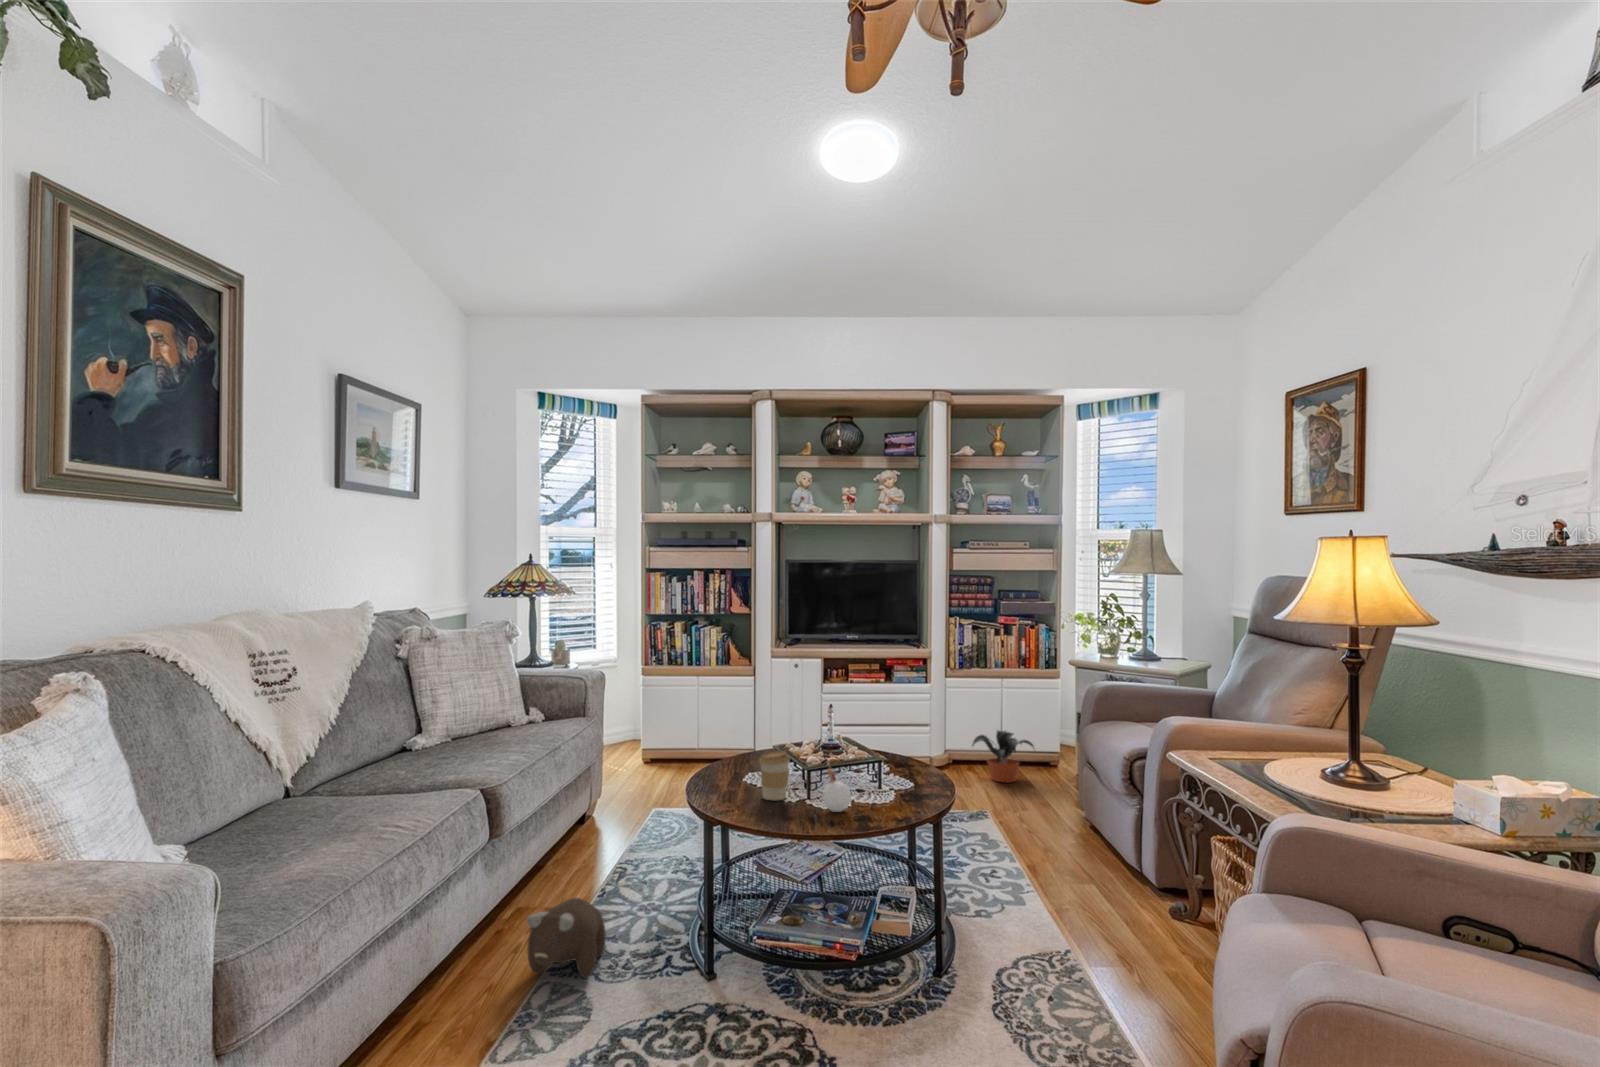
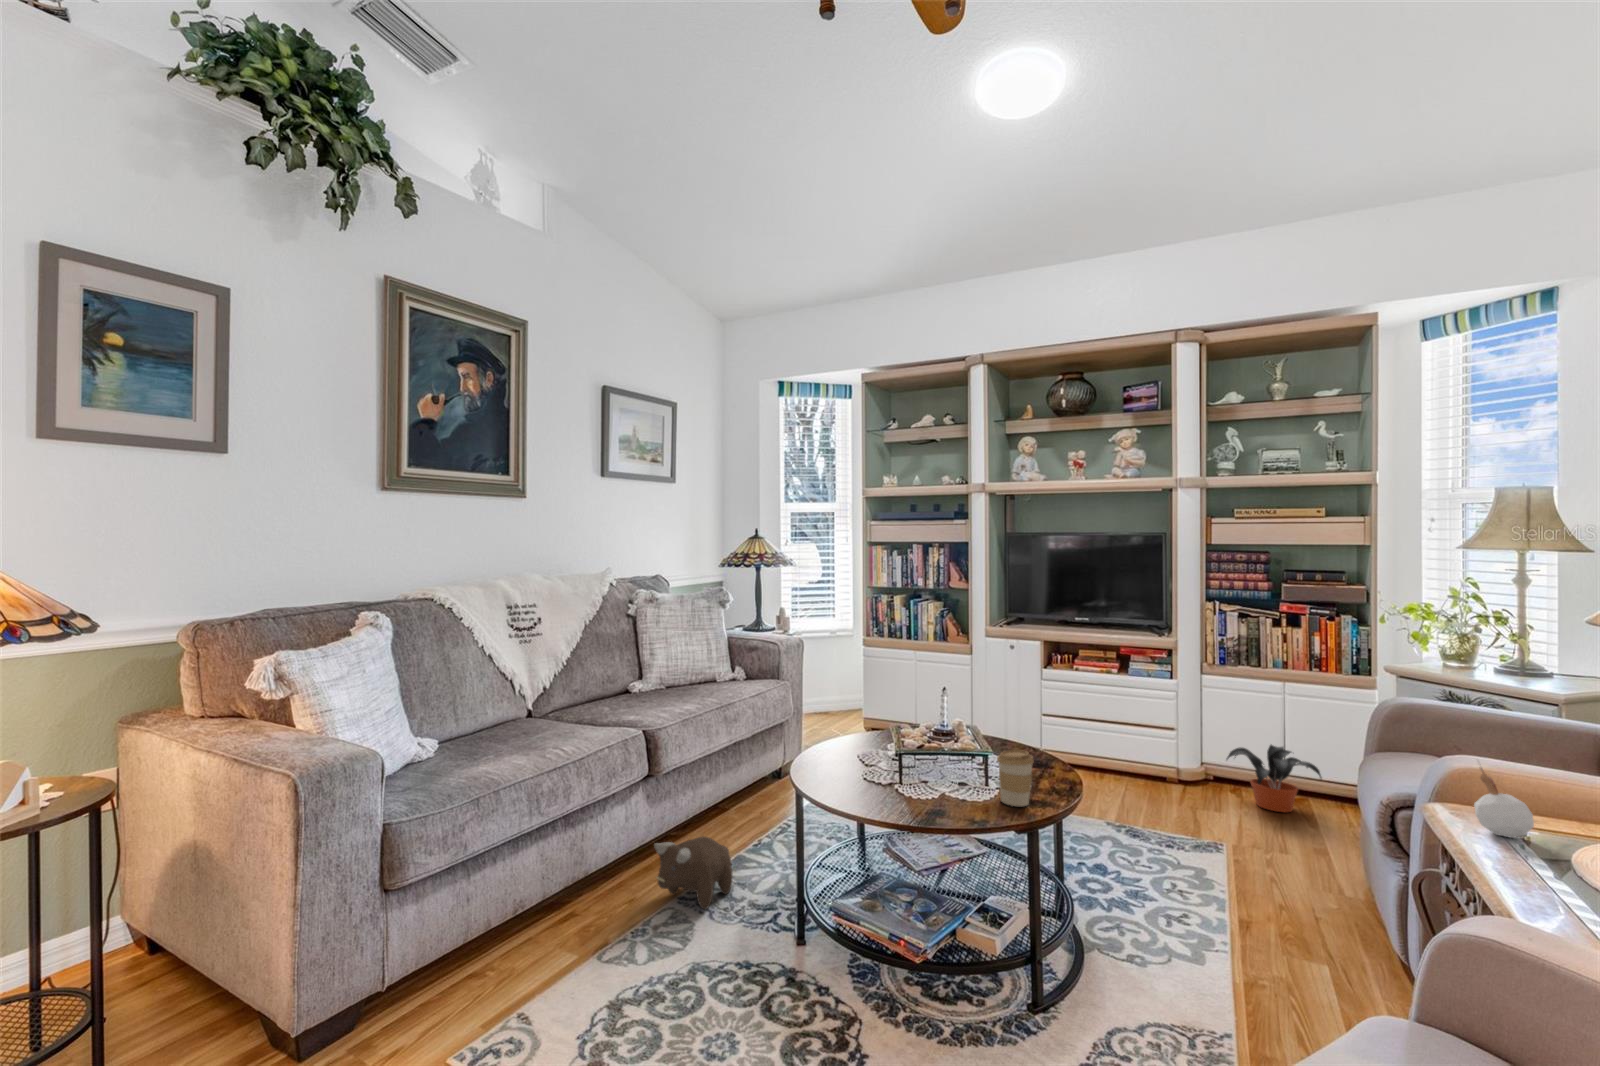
coffee cup: present [759,751,790,800] -> present [997,750,1034,806]
candle: present [822,767,851,812] -> present [1474,767,1534,838]

